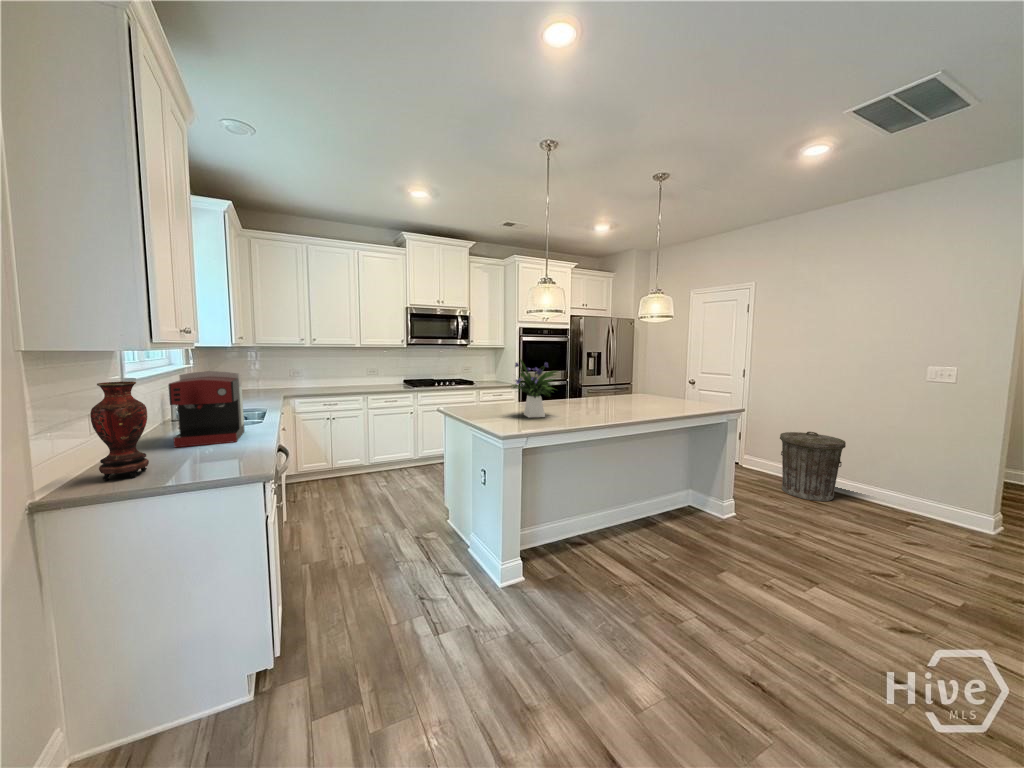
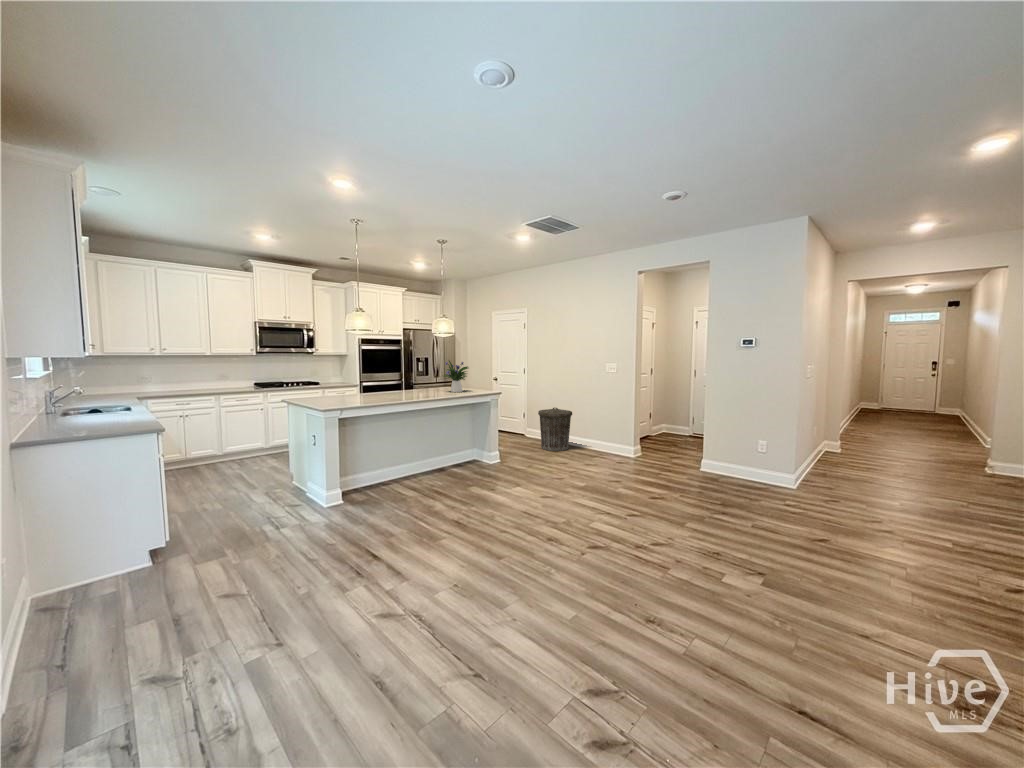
flower arrangement: present [512,359,558,418] -> present [444,361,468,392]
coffee maker: present [169,371,245,447] -> none [76,371,127,422]
vase: present [90,381,149,480] -> none [45,375,80,433]

